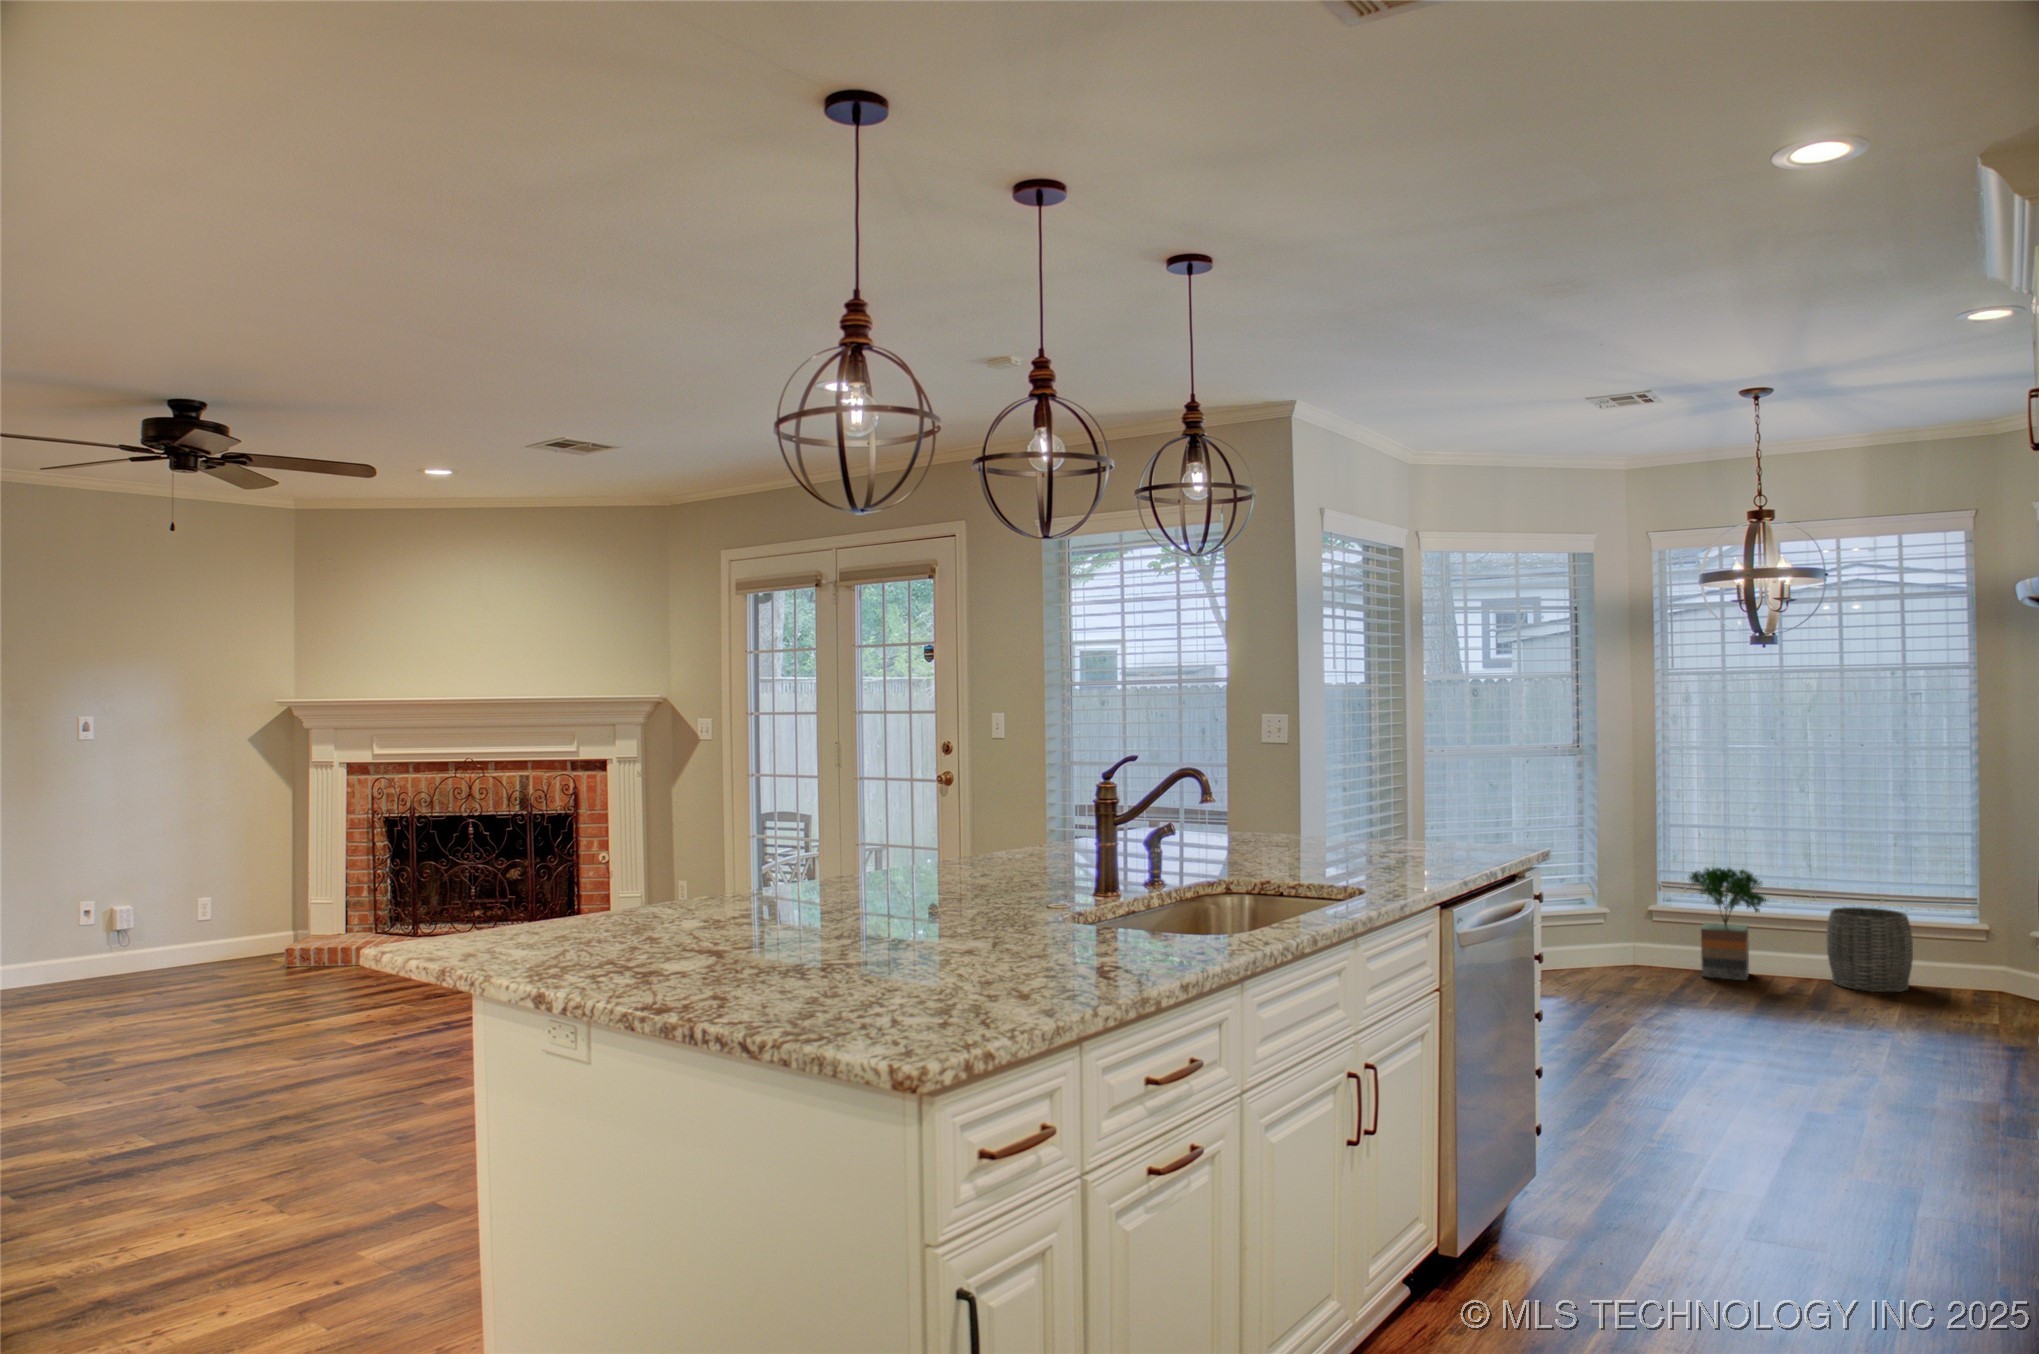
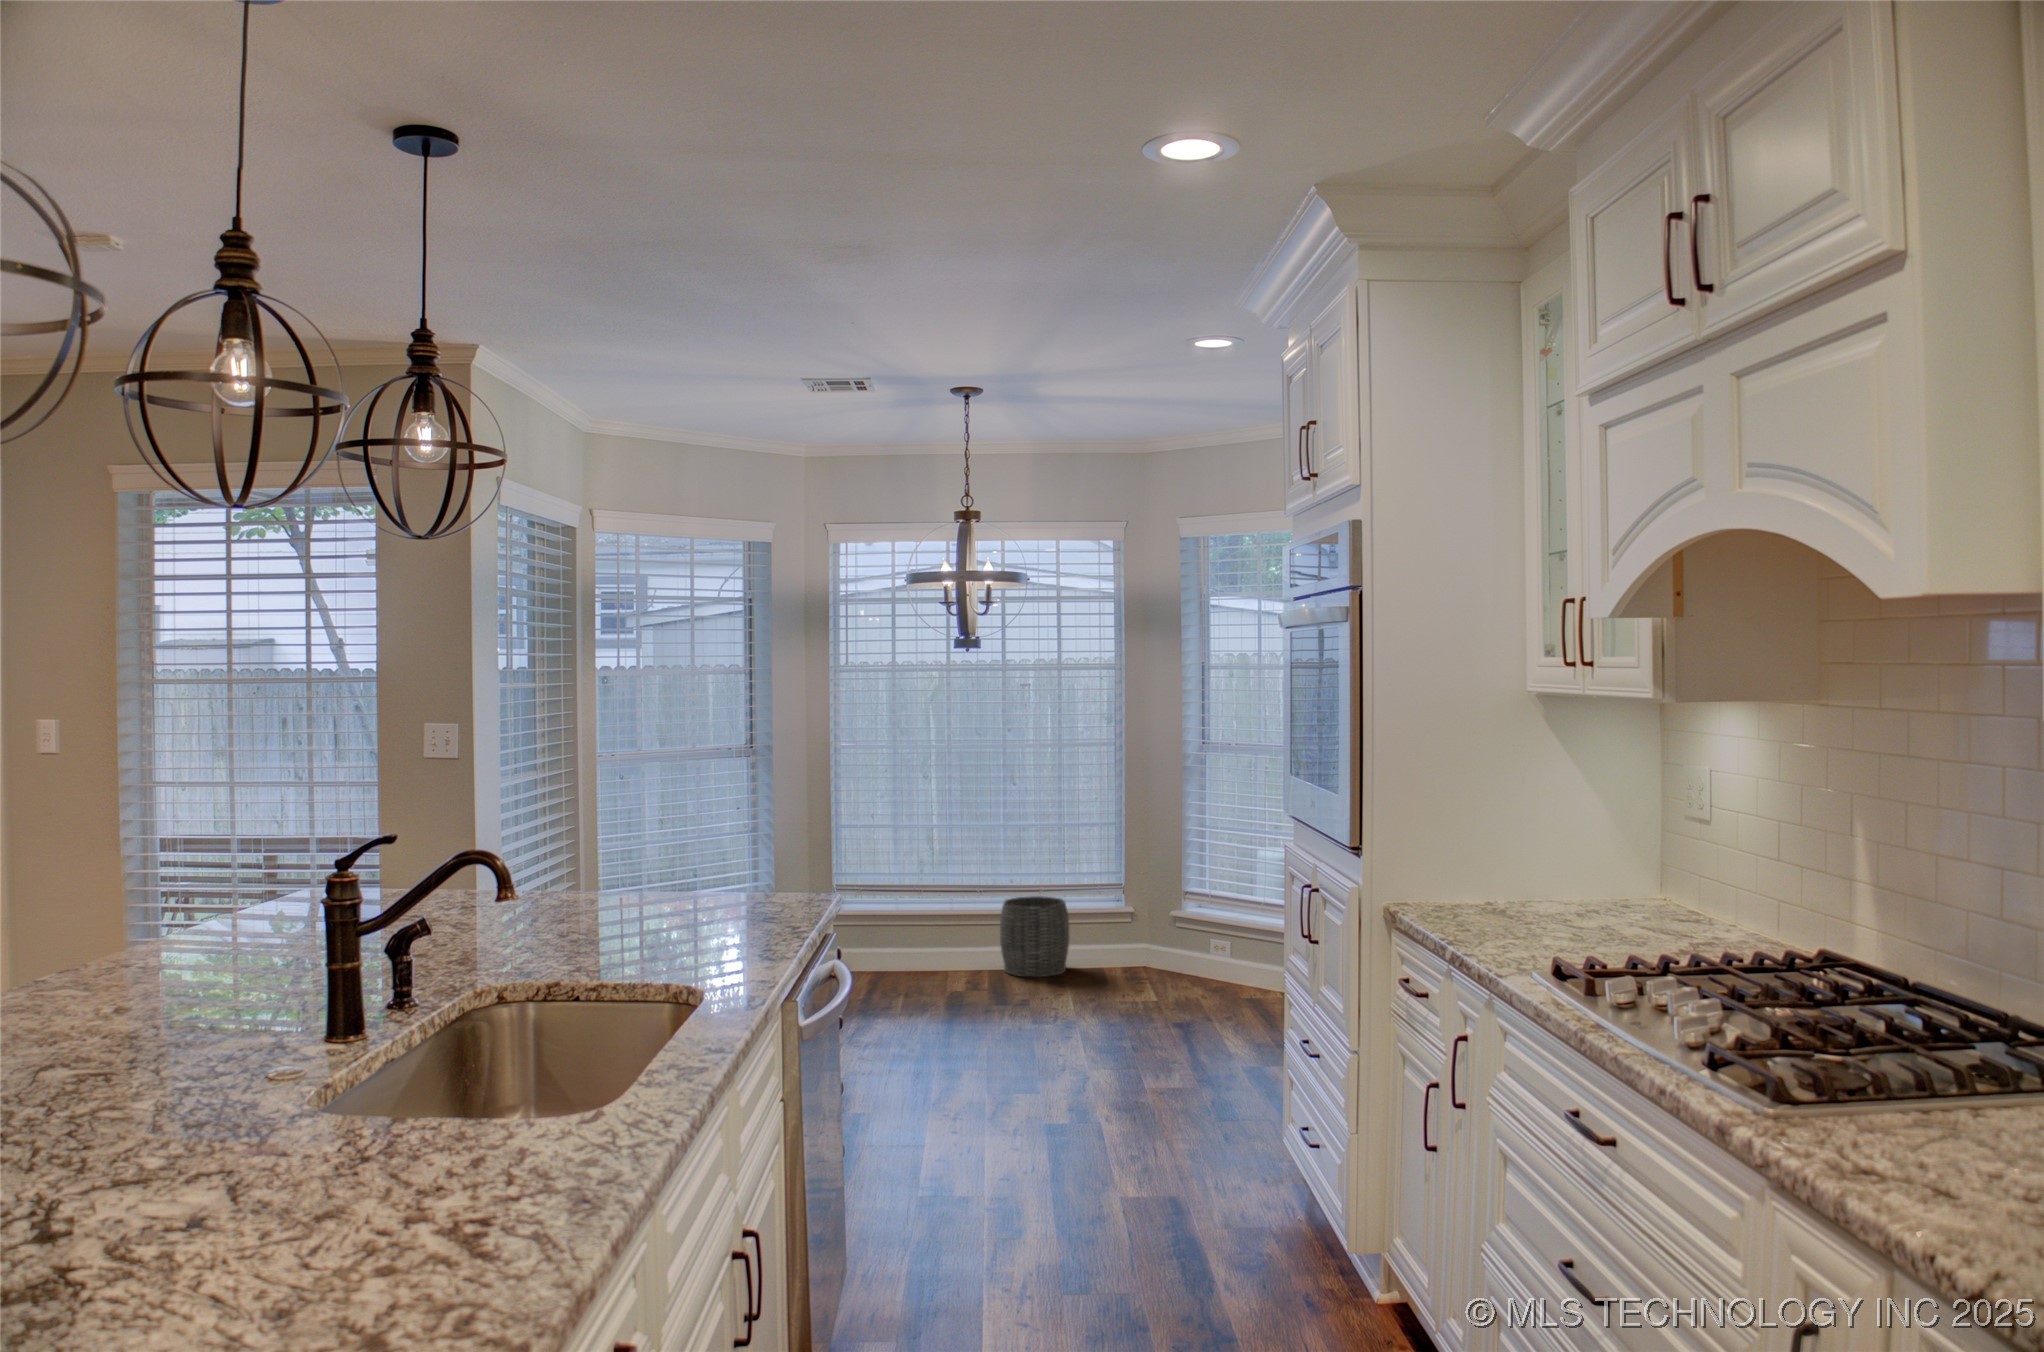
potted tree: present [1689,868,1766,980] -> none [877,866,953,982]

